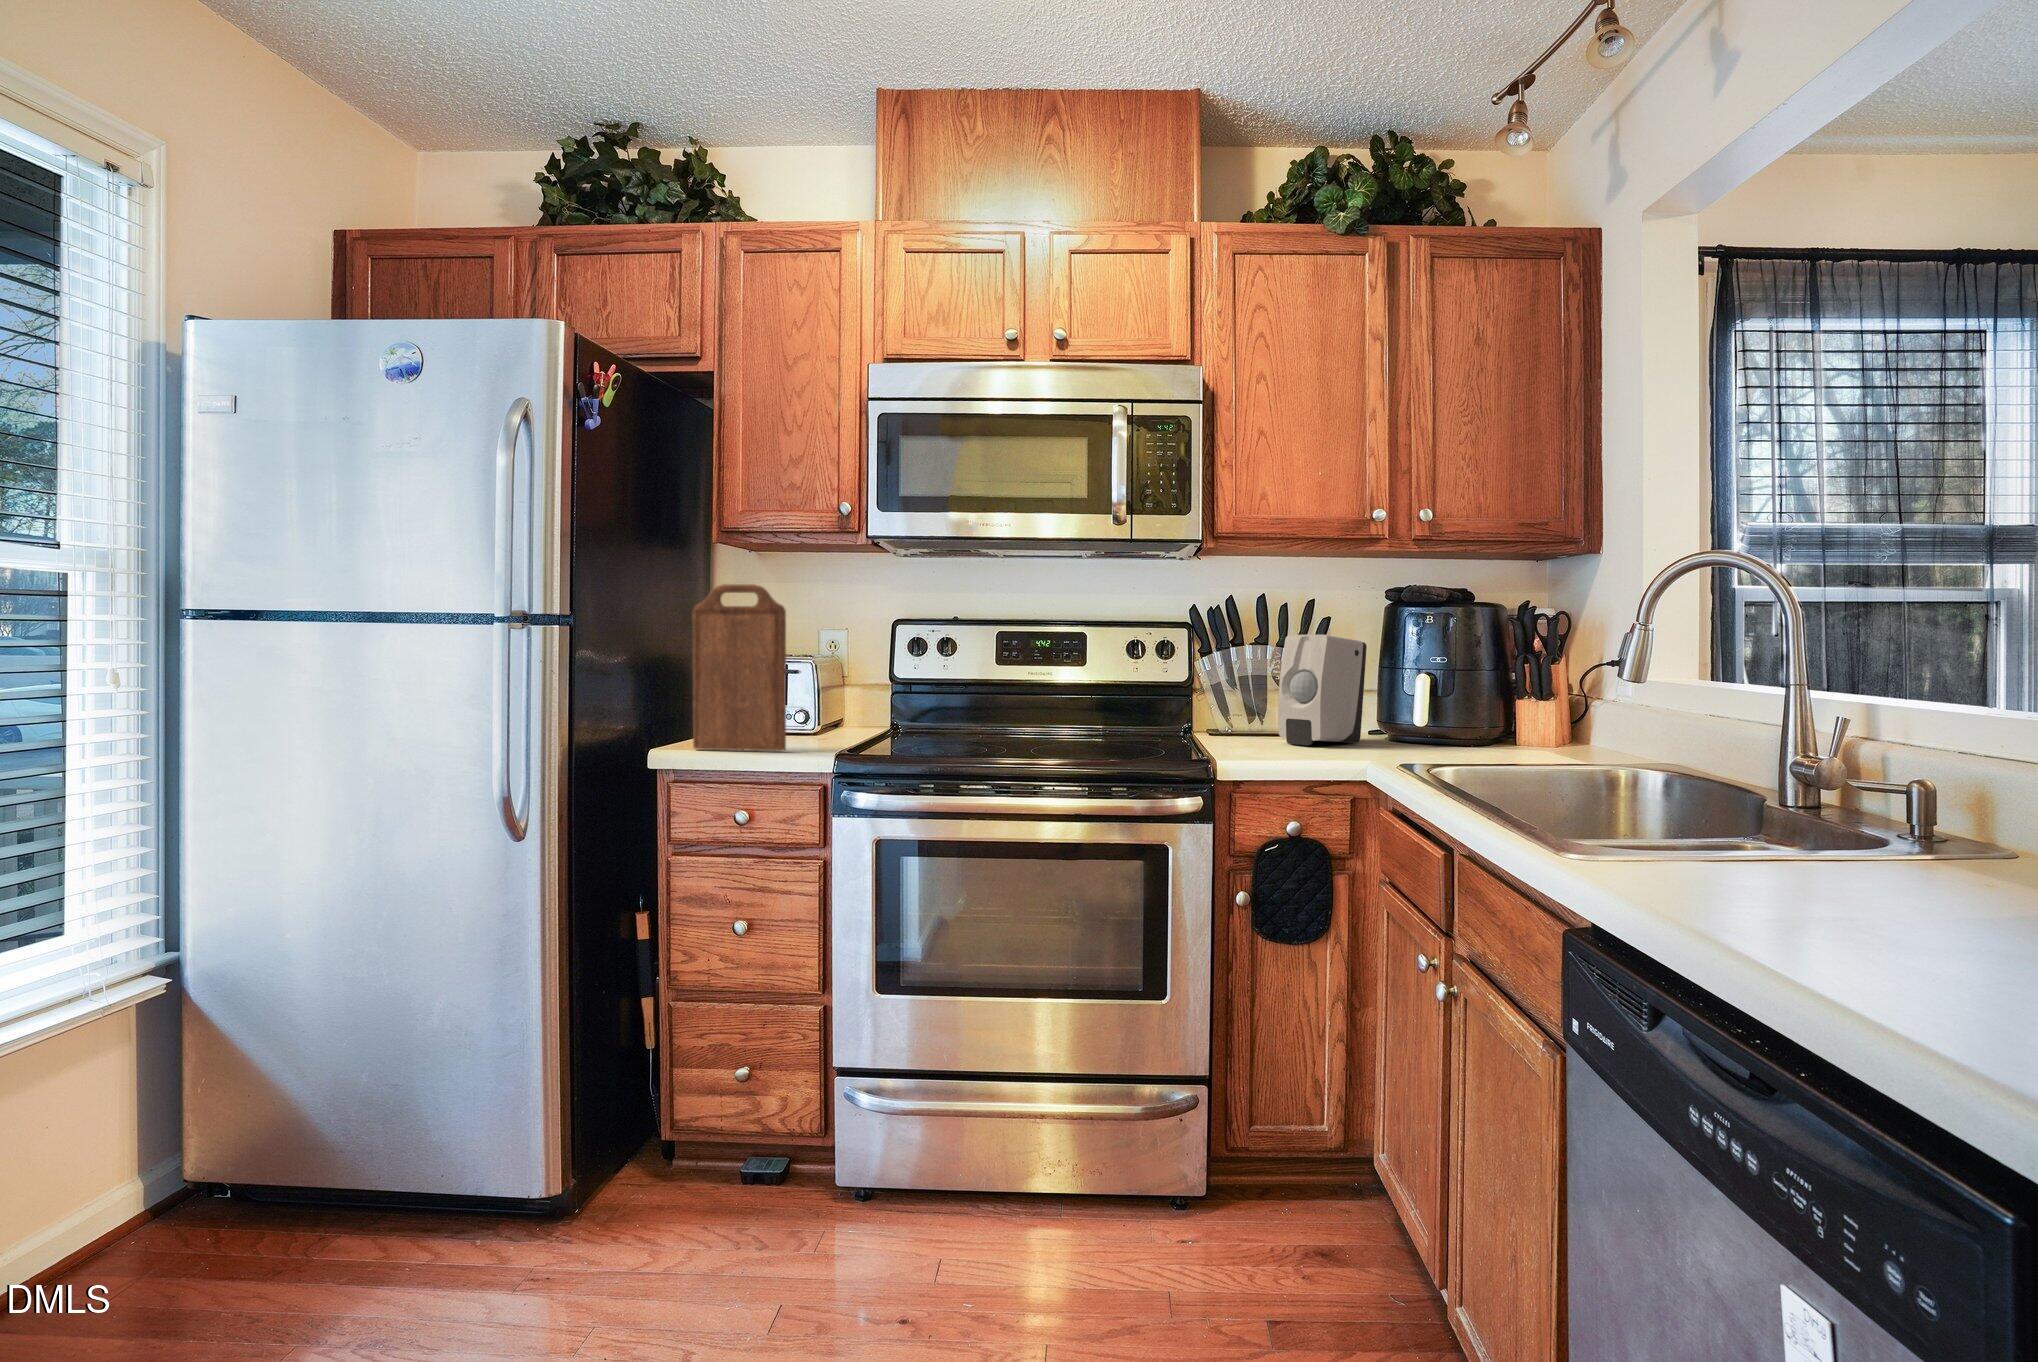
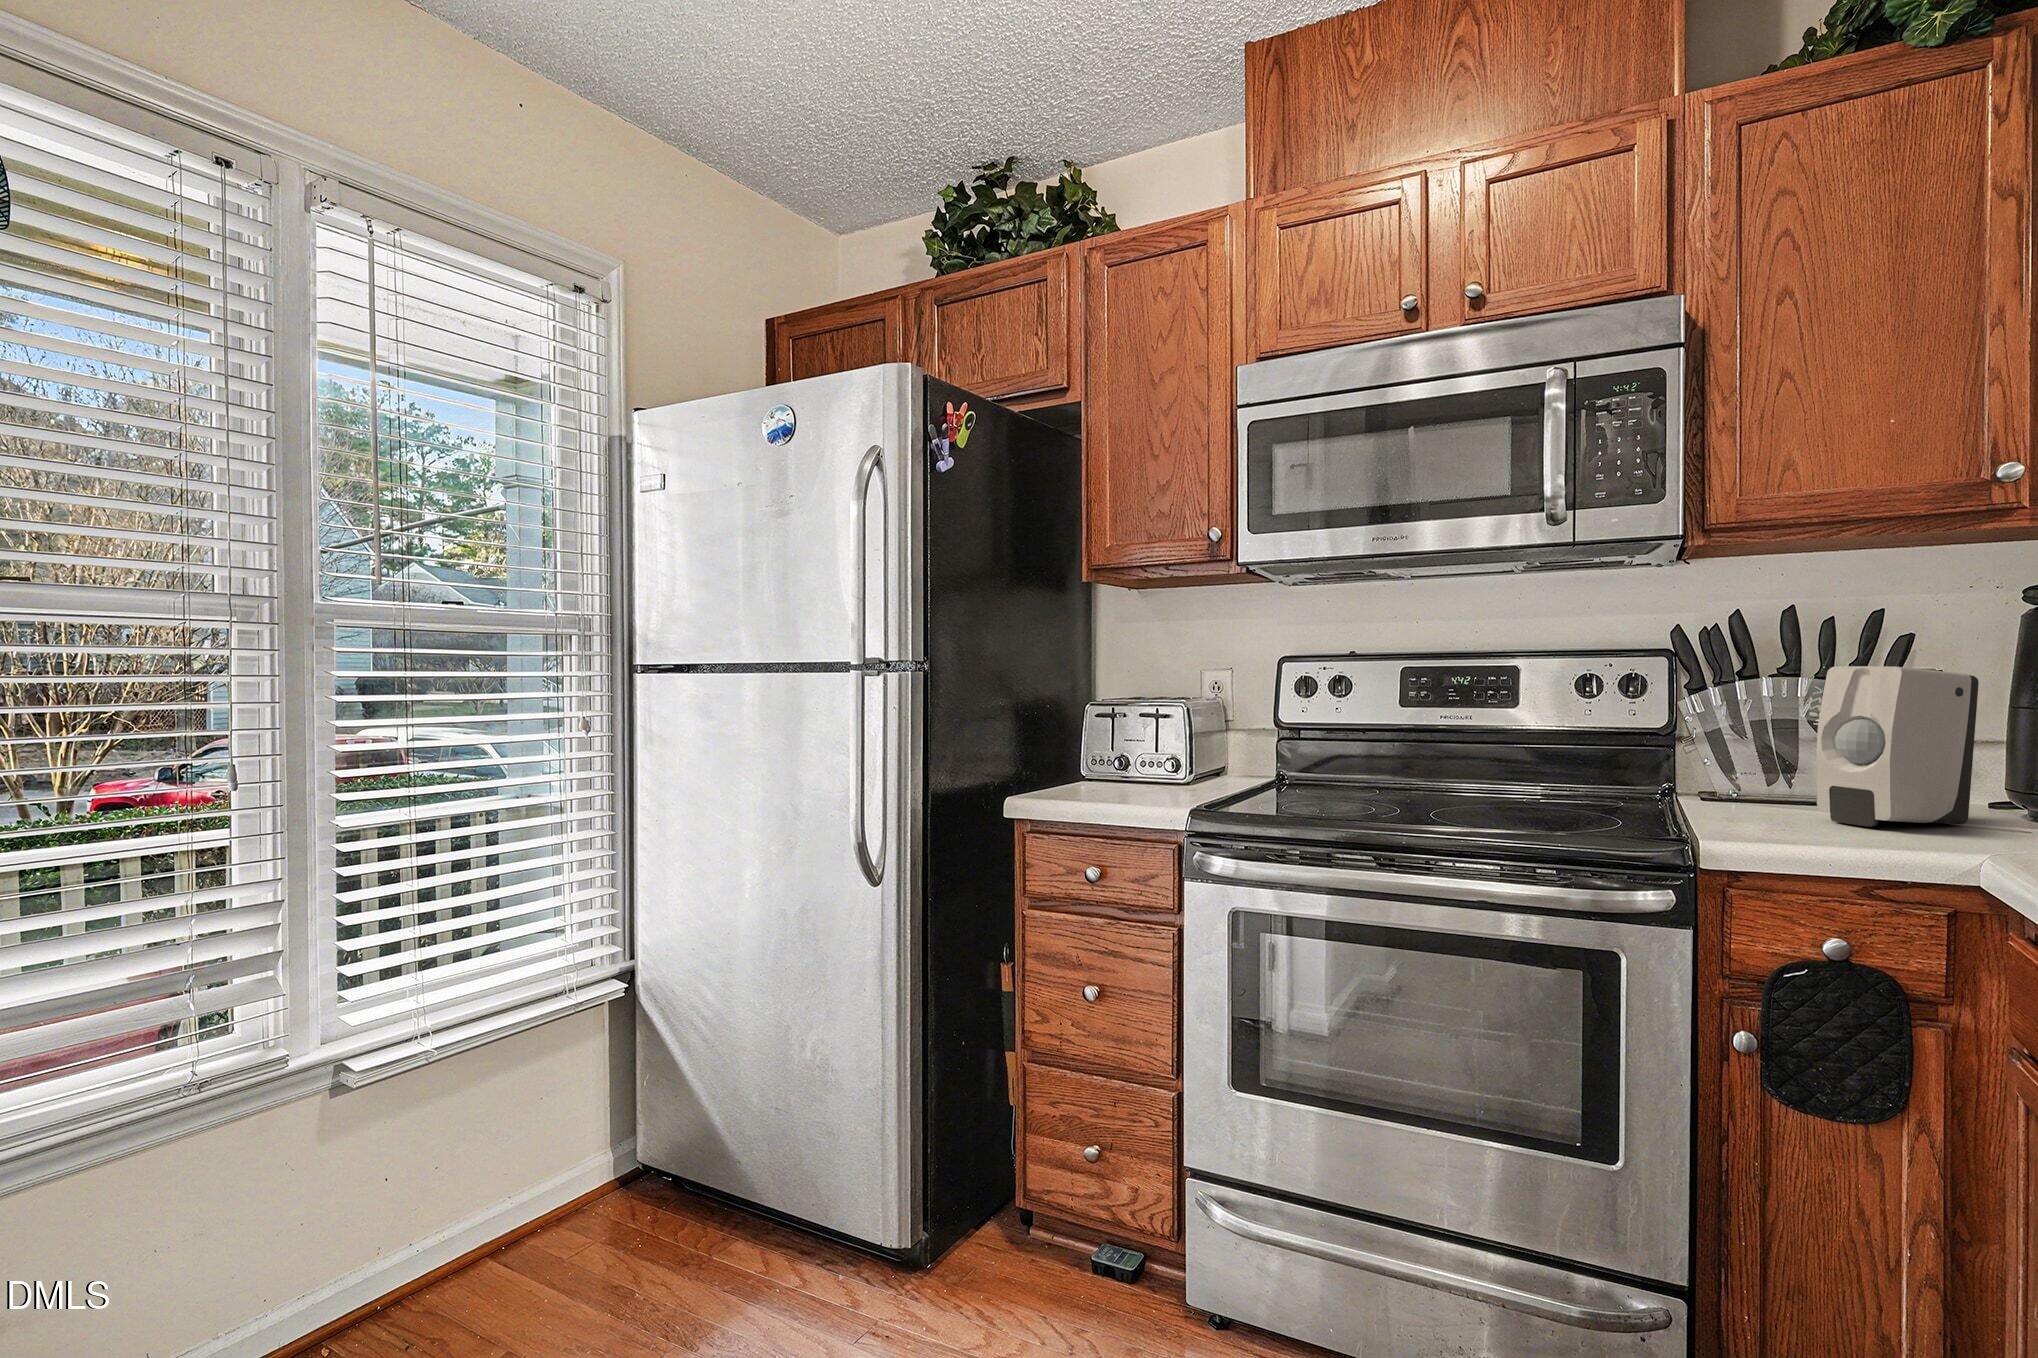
cutting board: present [693,584,786,751] -> none [1047,622,1140,804]

